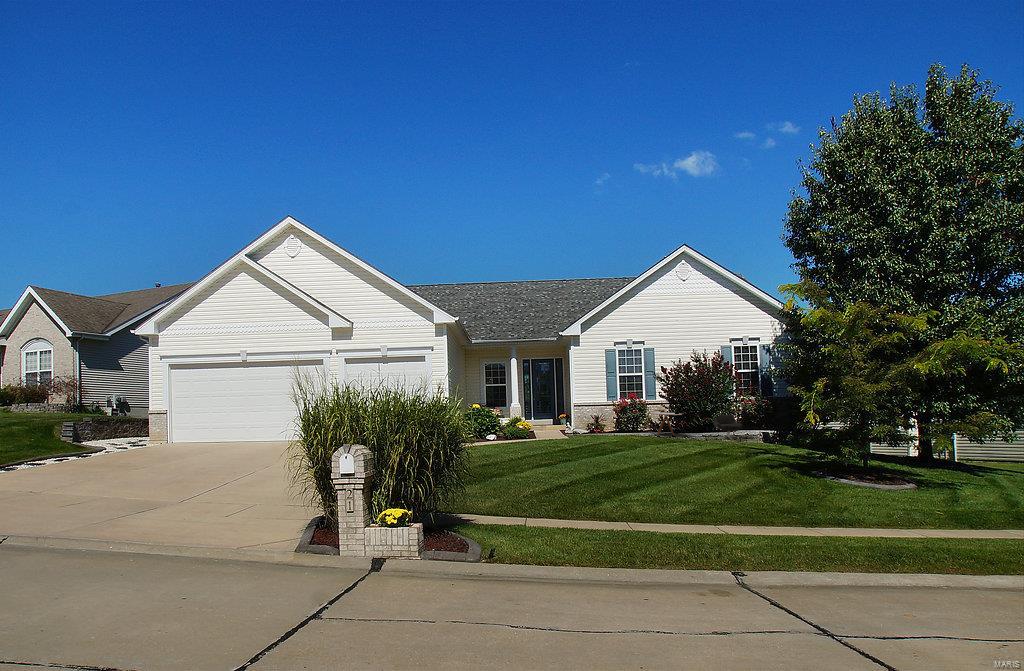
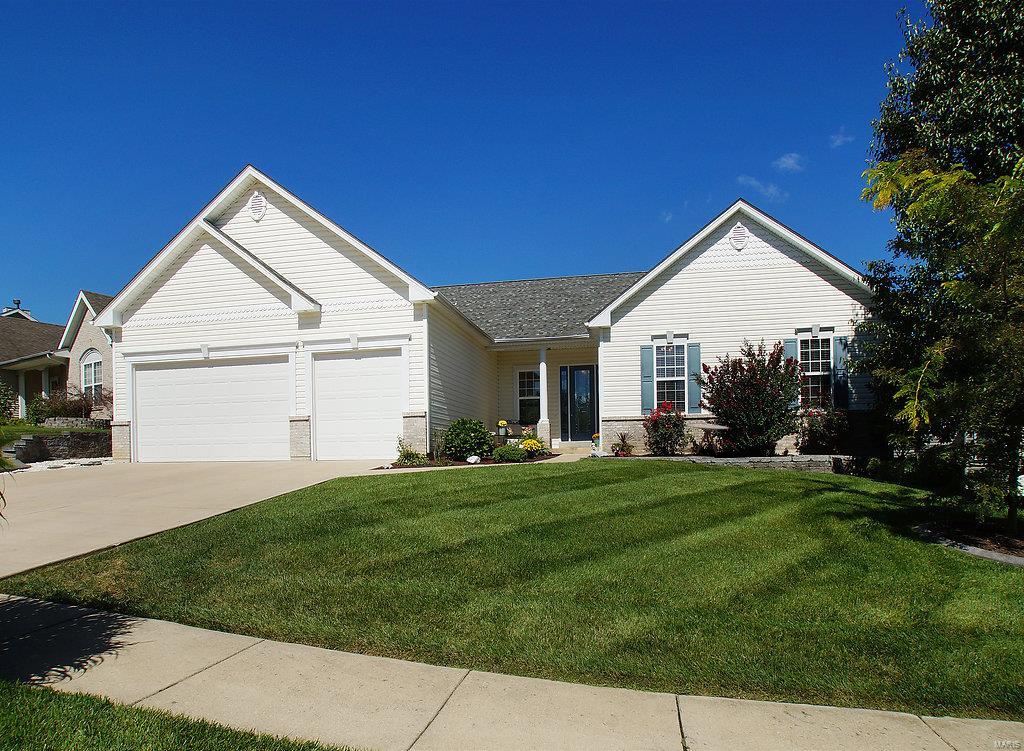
lounge chair: present [714,415,743,438] -> none [770,430,808,462]

